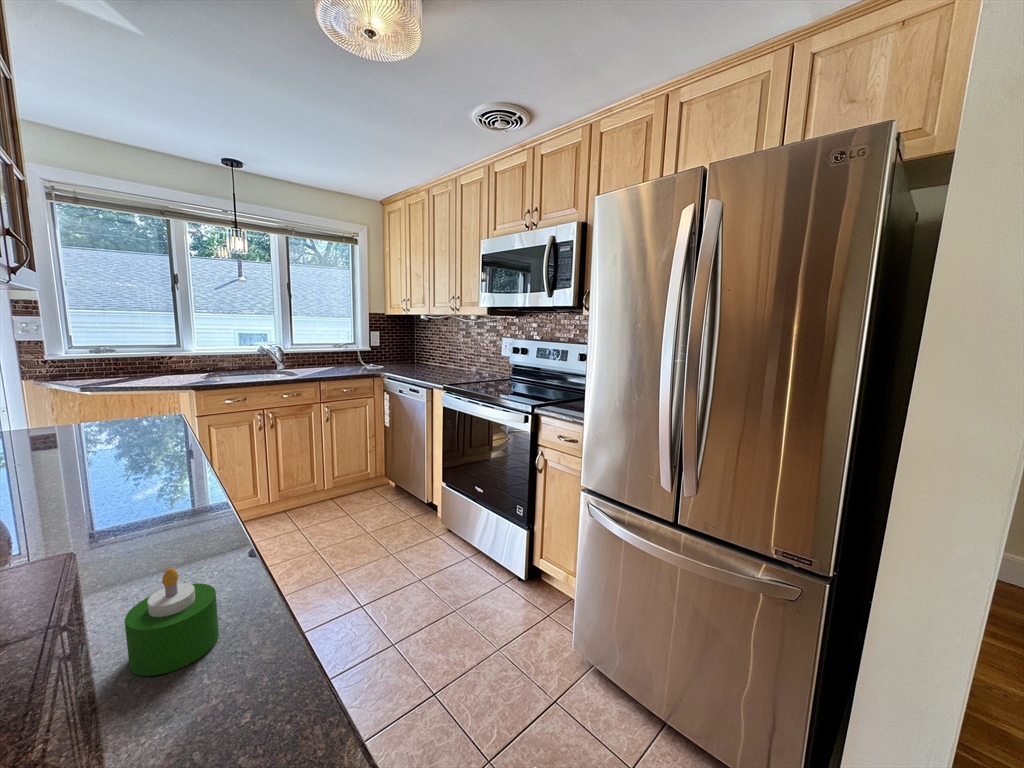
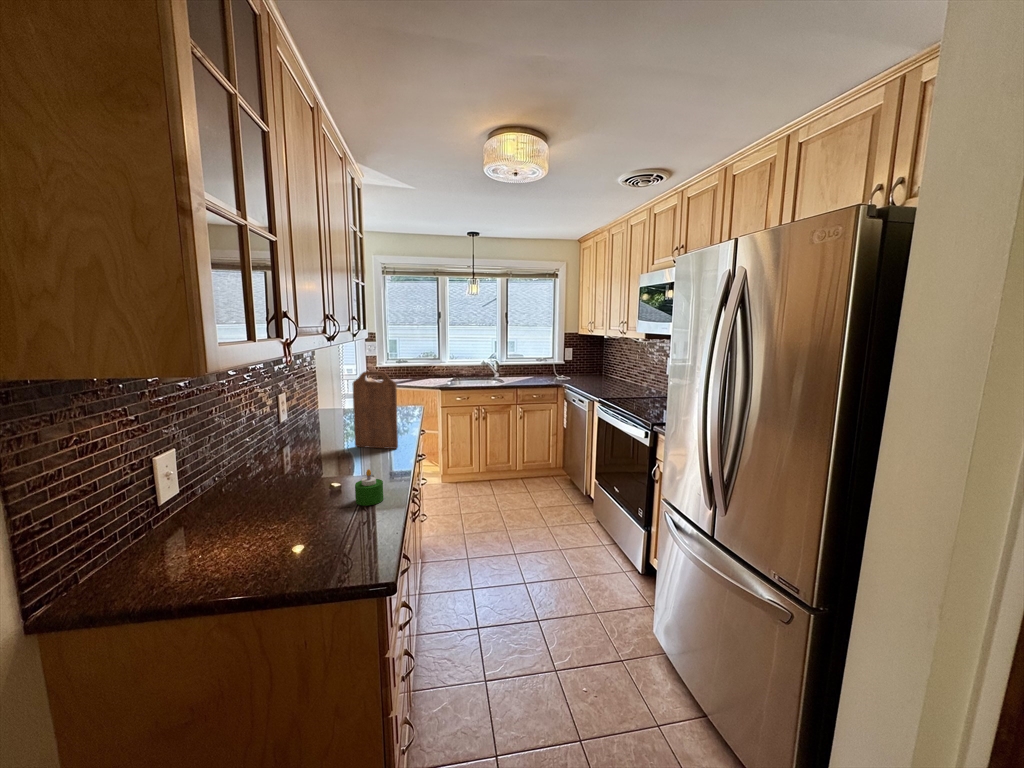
cutting board: none [33,339,173,508] -> present [352,371,398,449]

